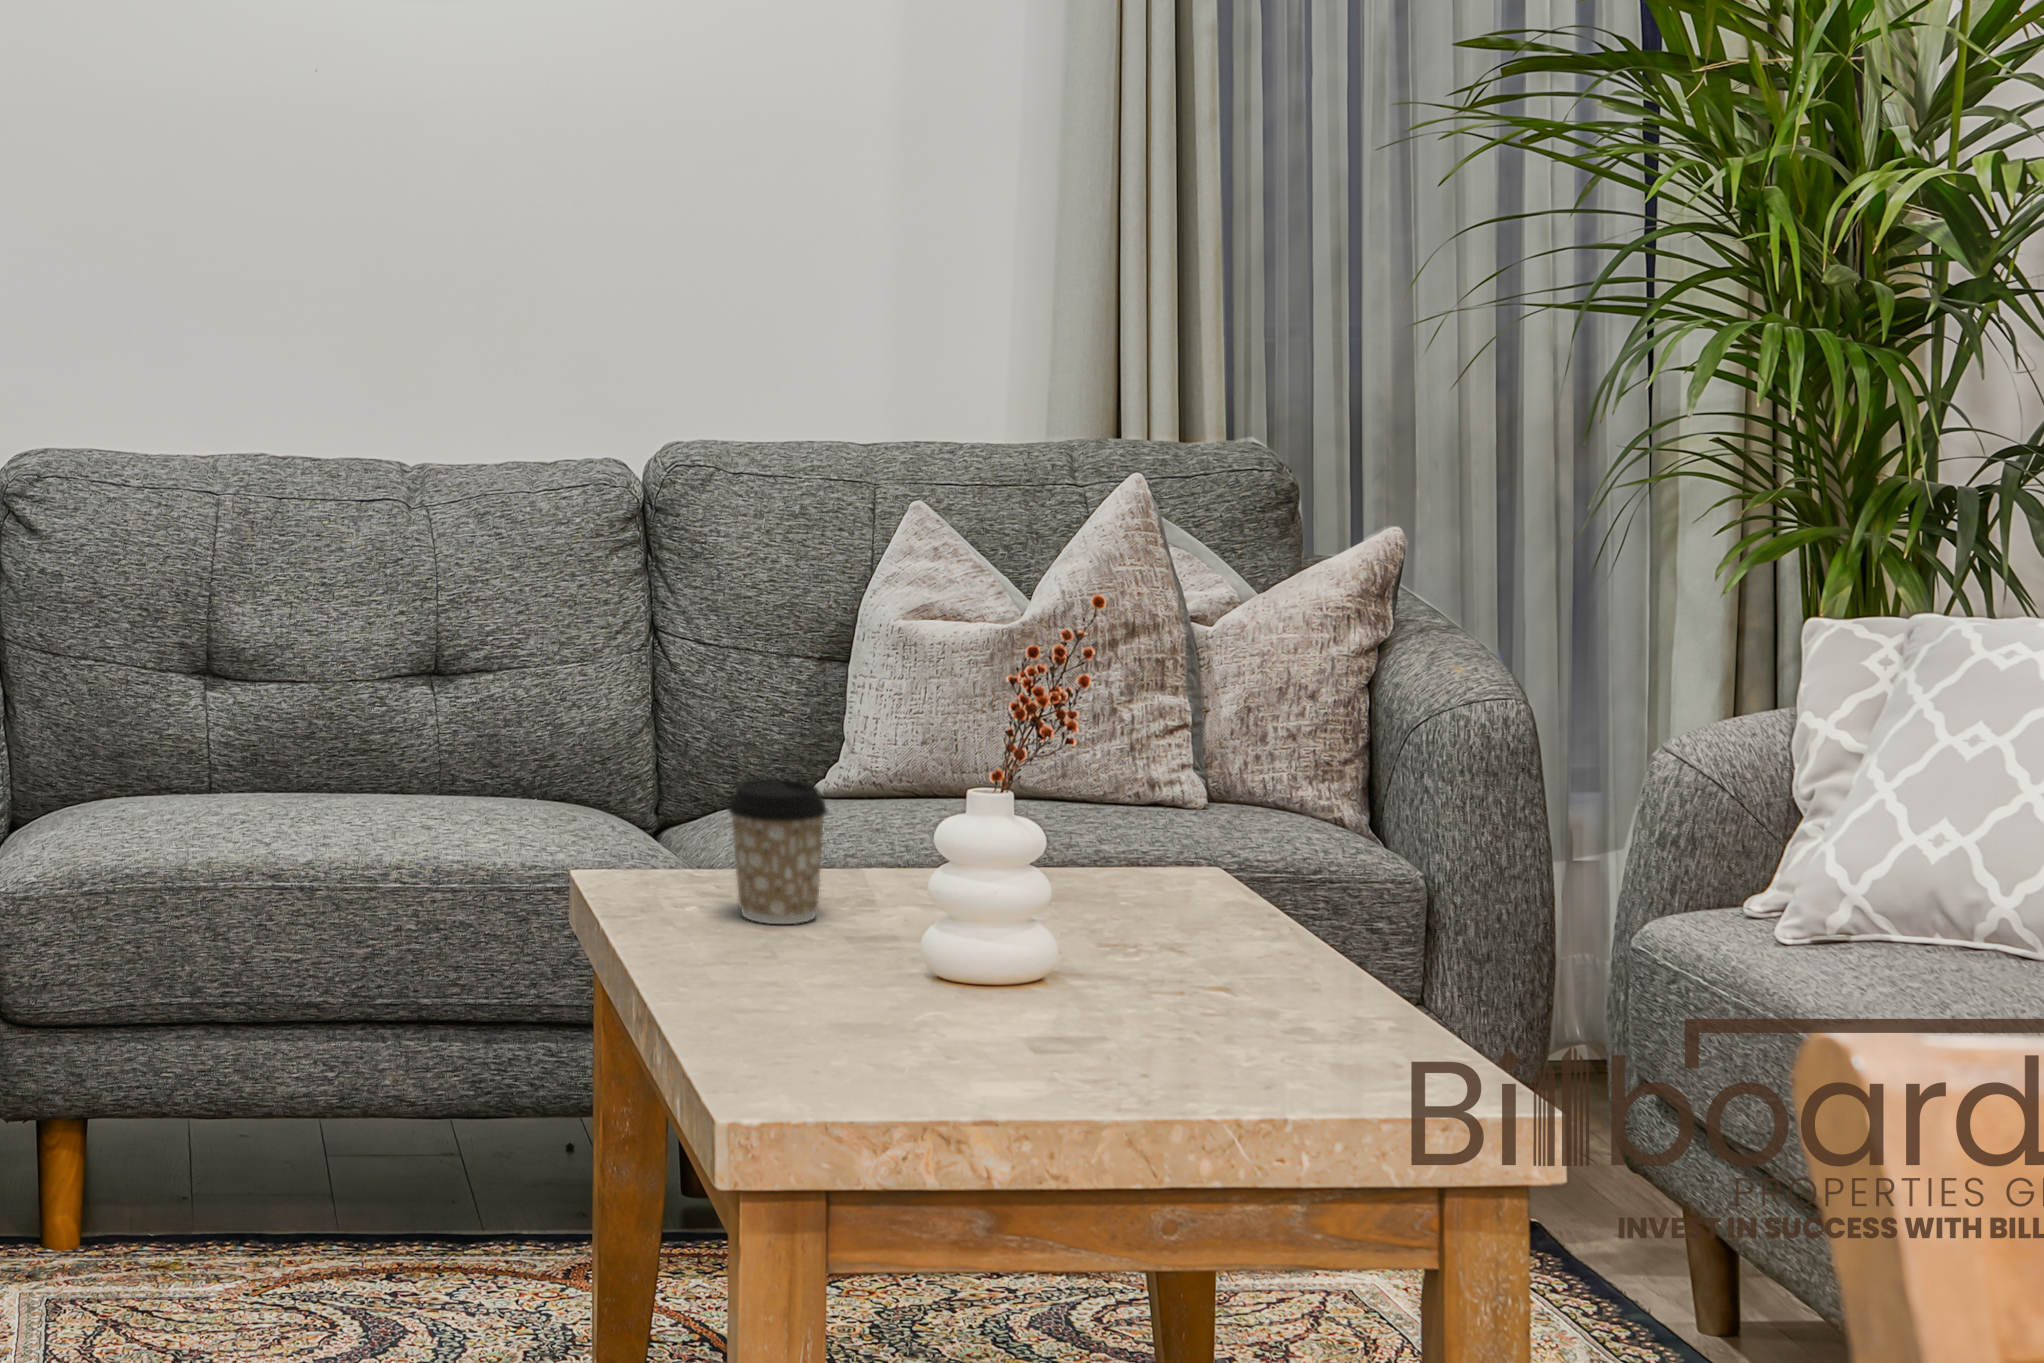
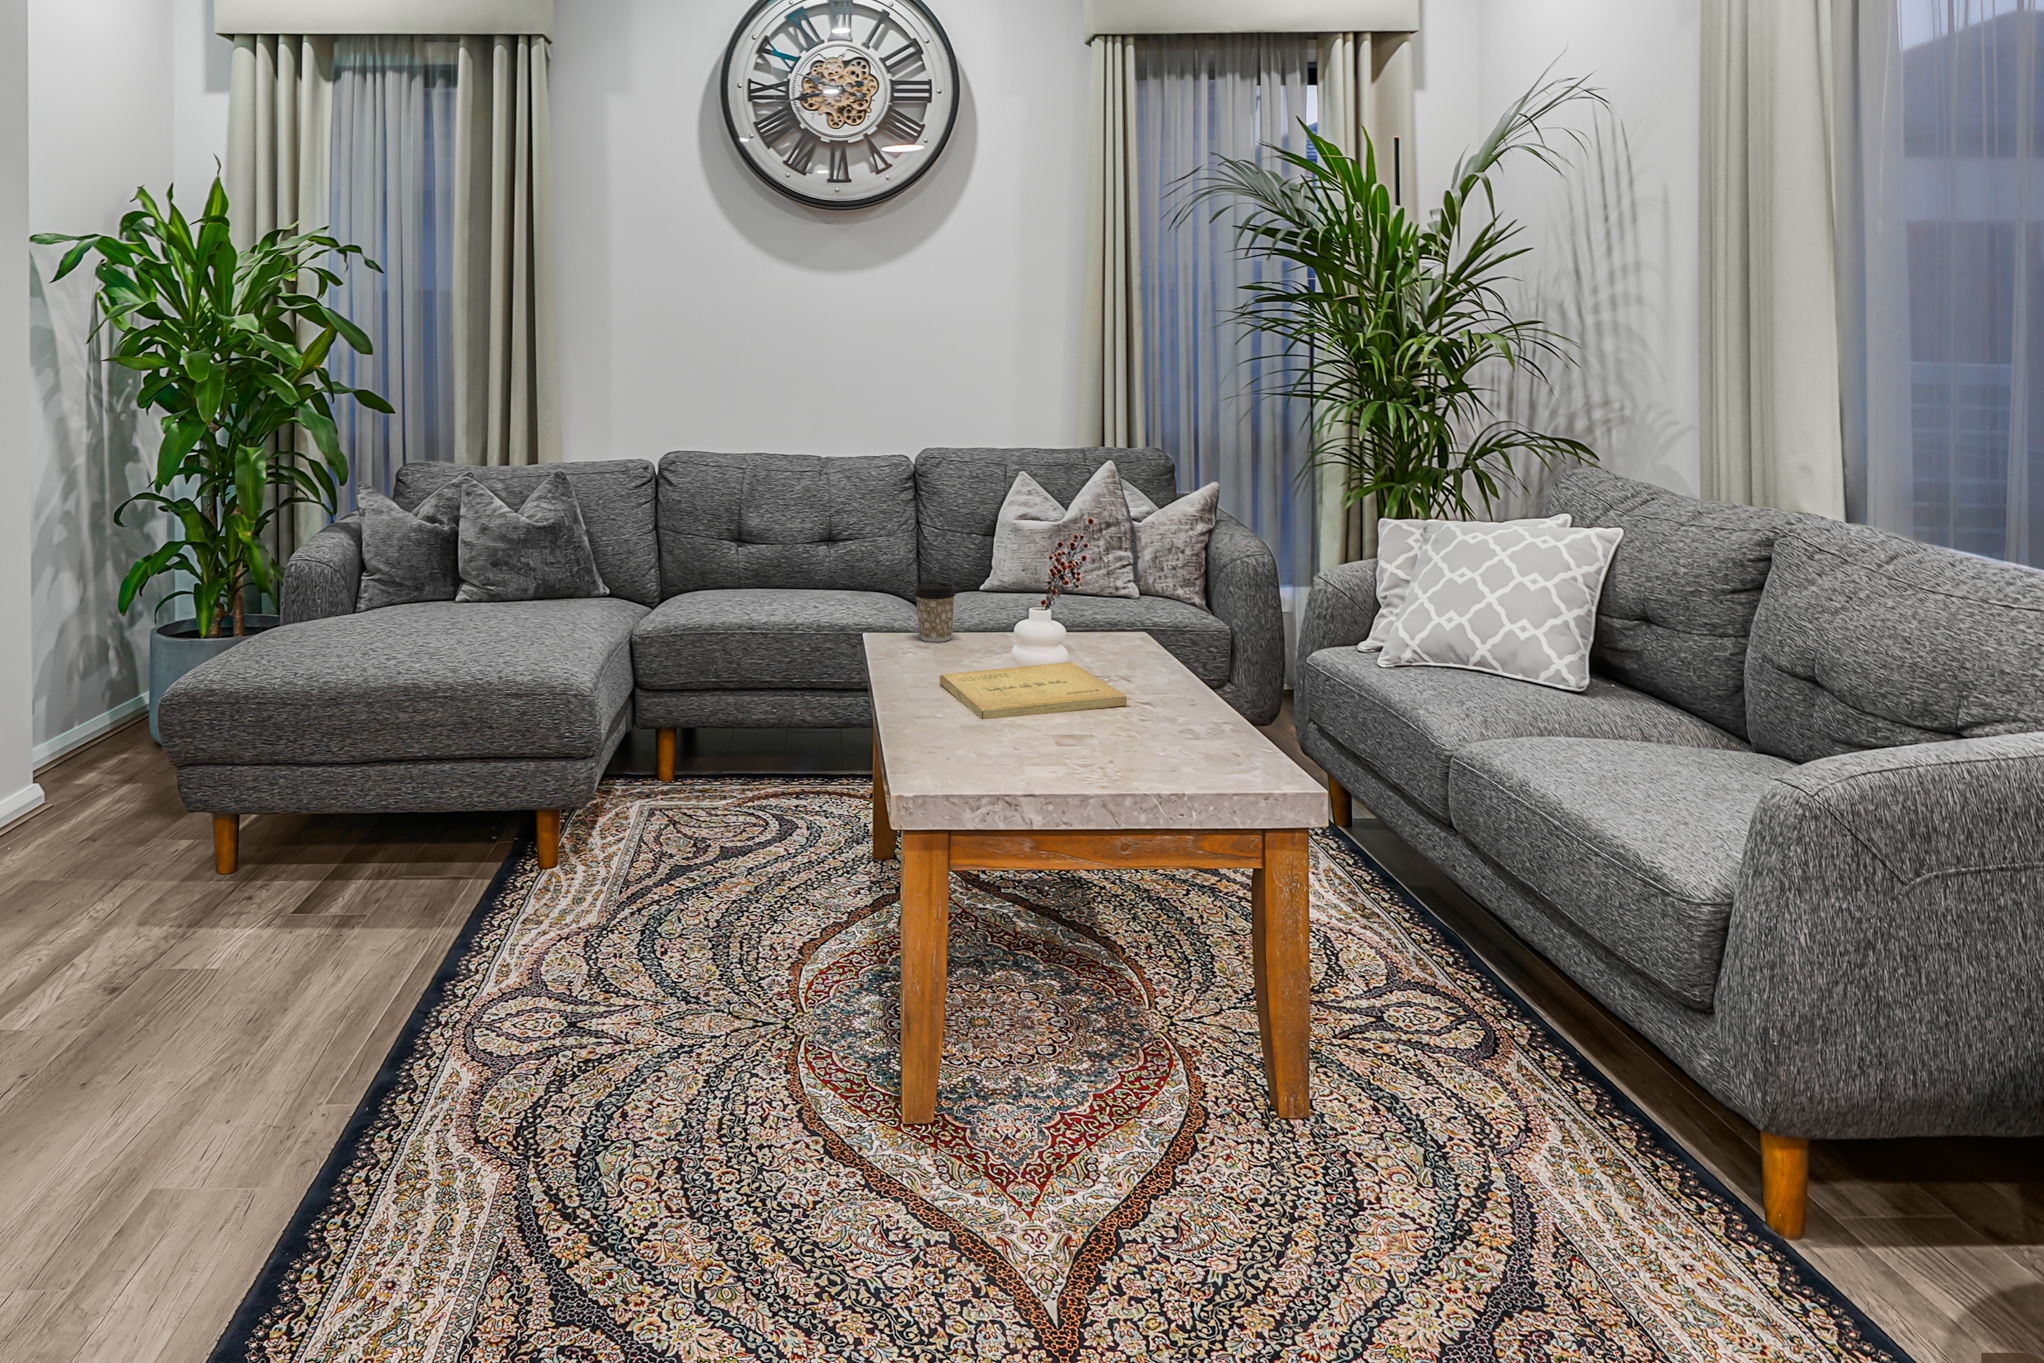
book: none [837,973,1296,1108] -> present [940,662,1127,719]

